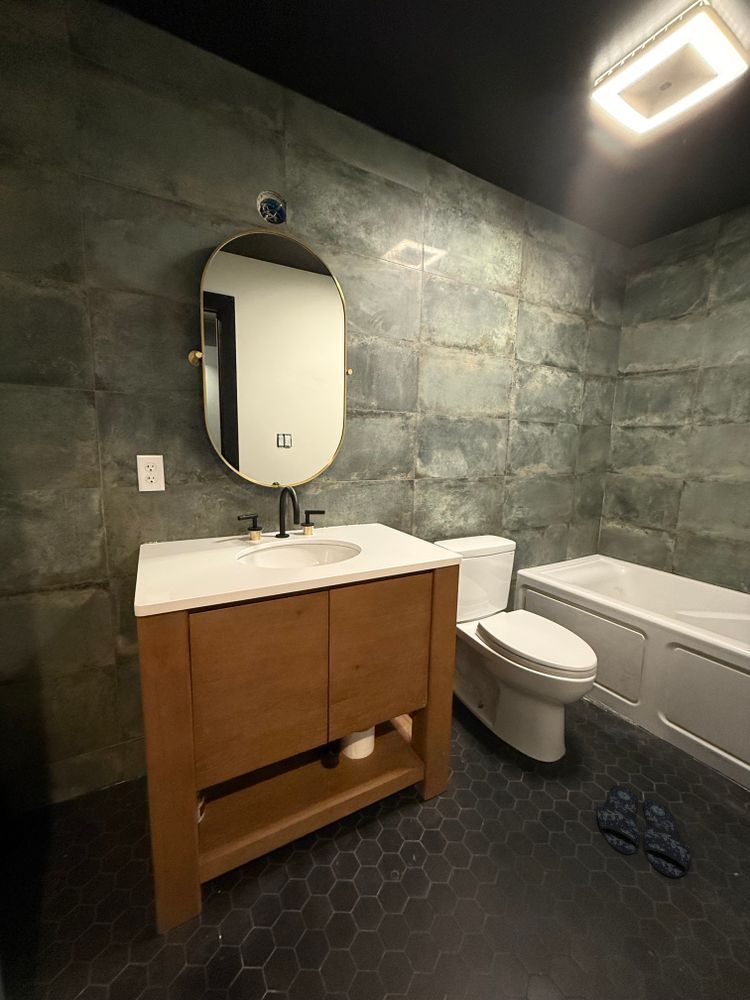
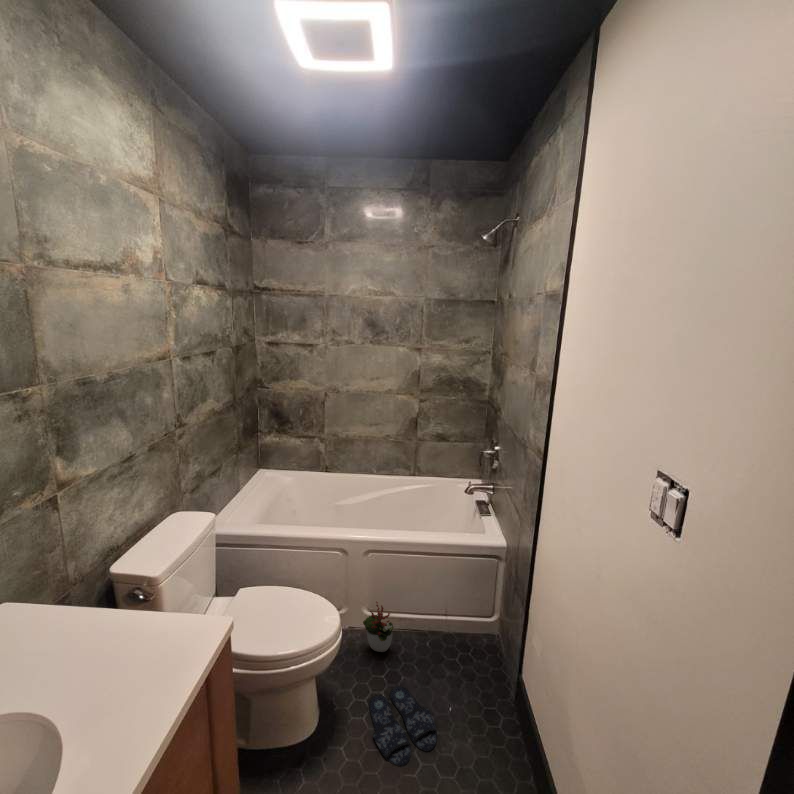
decorative plant: none [643,705,685,774] -> present [363,602,394,652]

